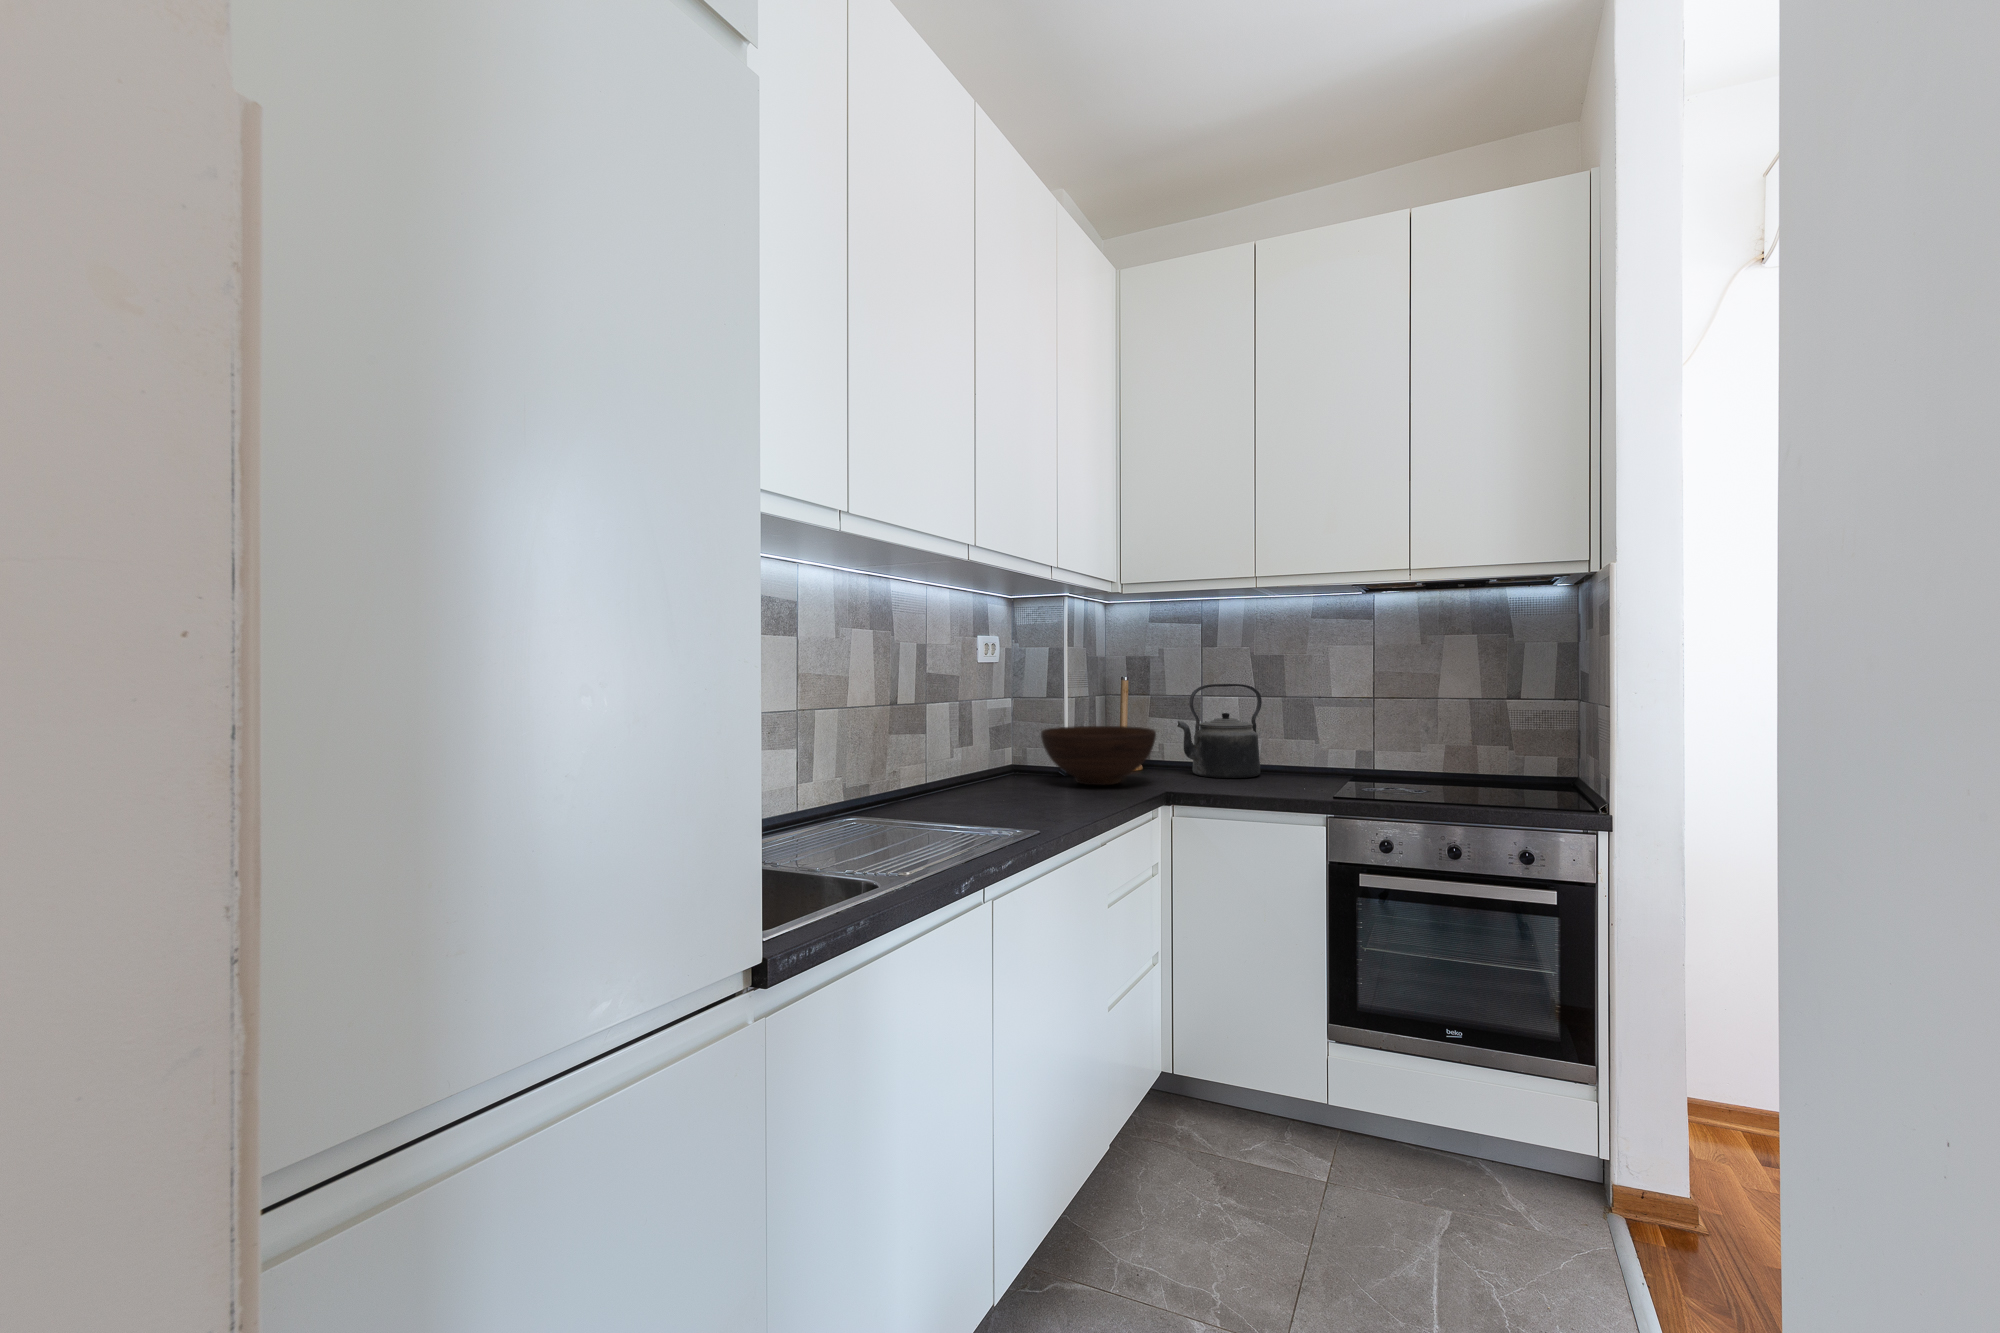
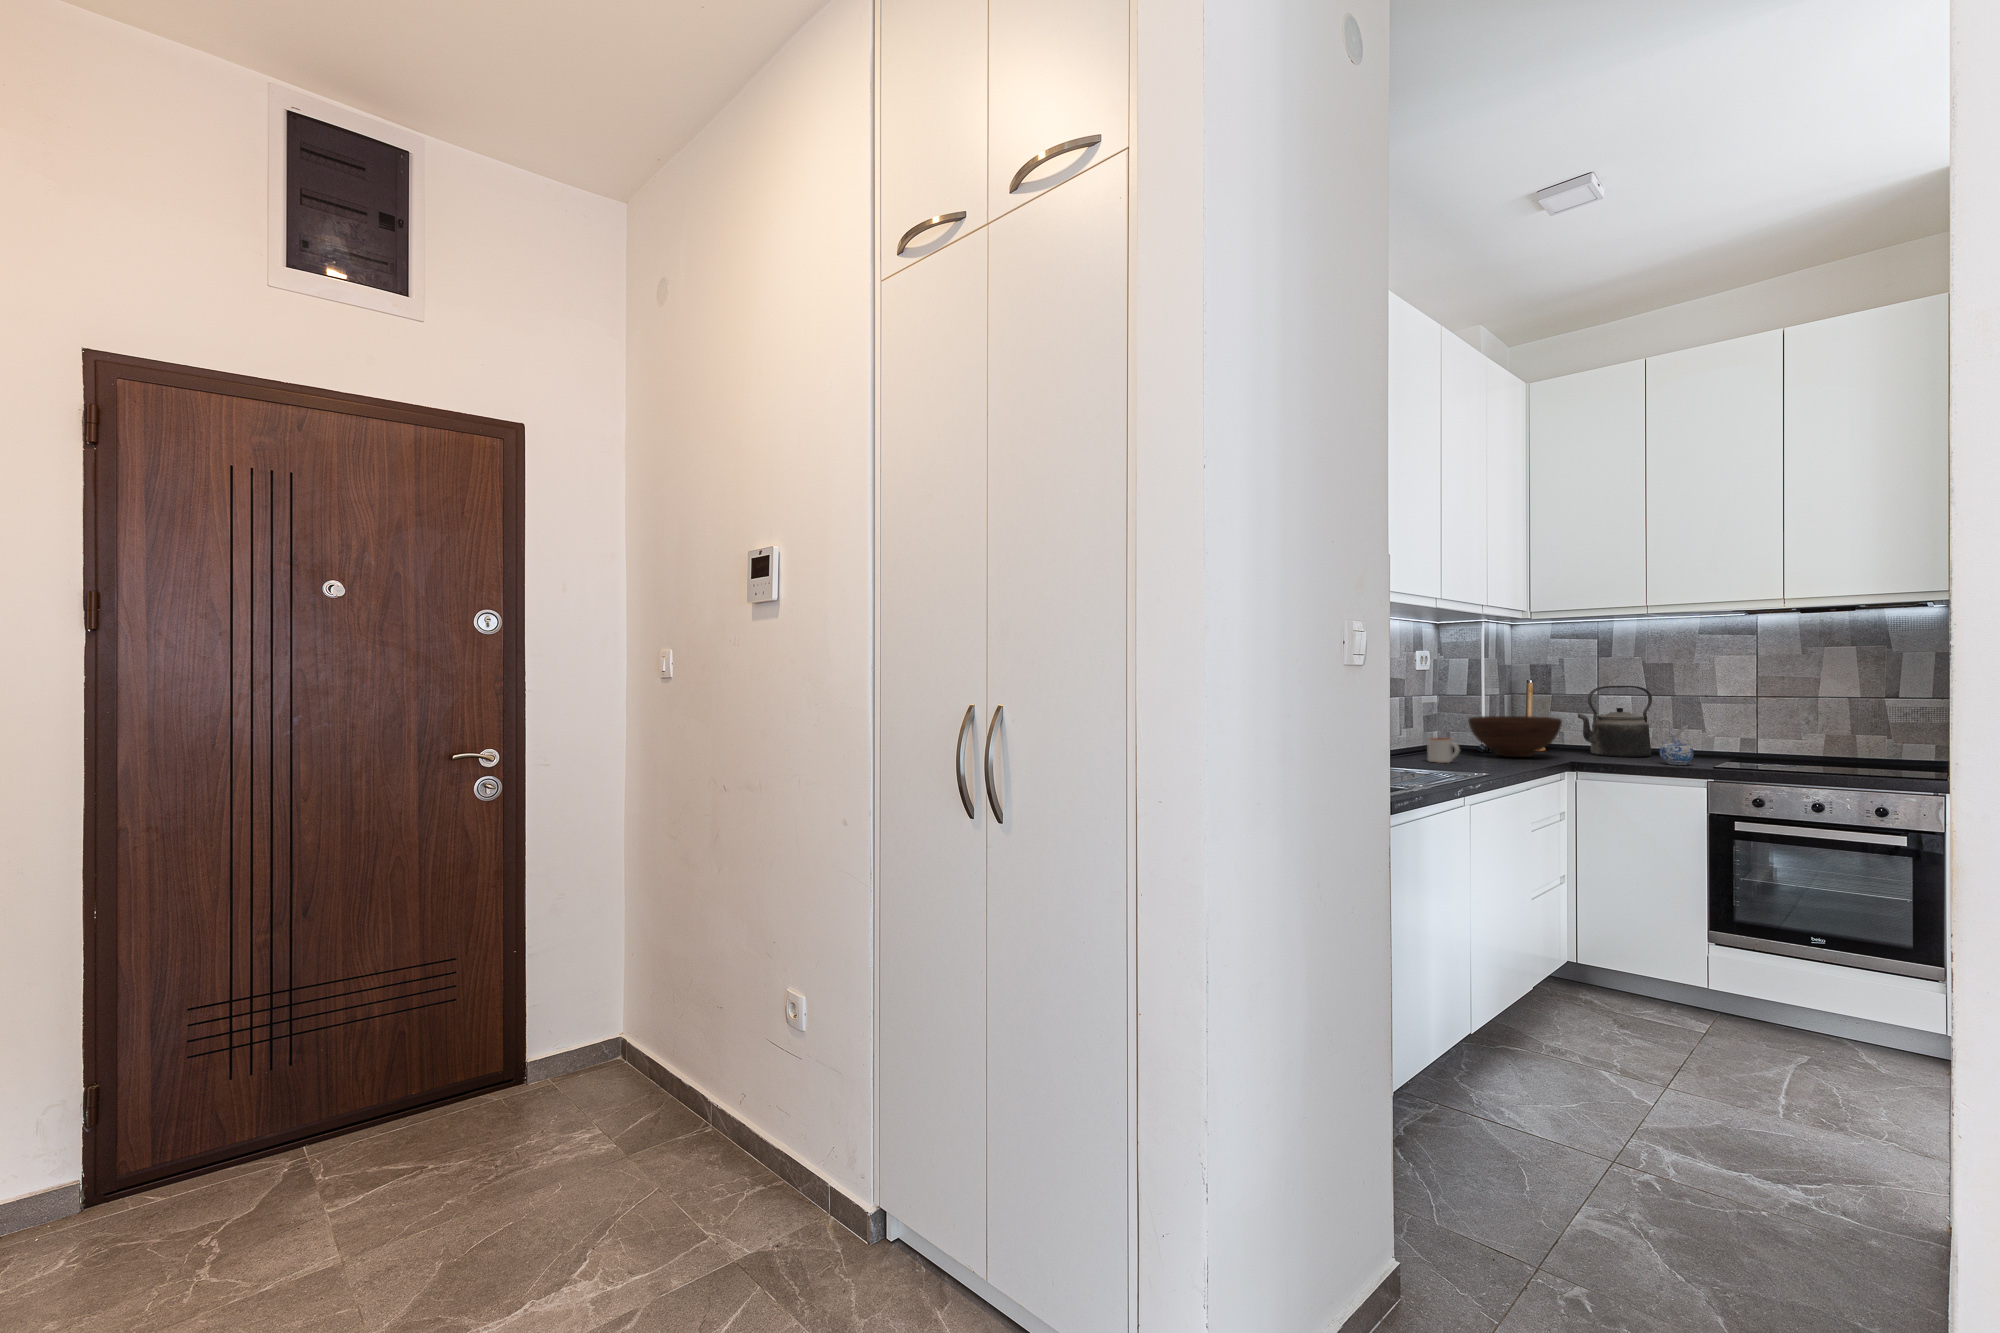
ceramic pitcher: none [1270,729,1310,792] -> present [1659,718,1694,765]
mug: none [973,764,1016,803] -> present [1427,738,1460,763]

